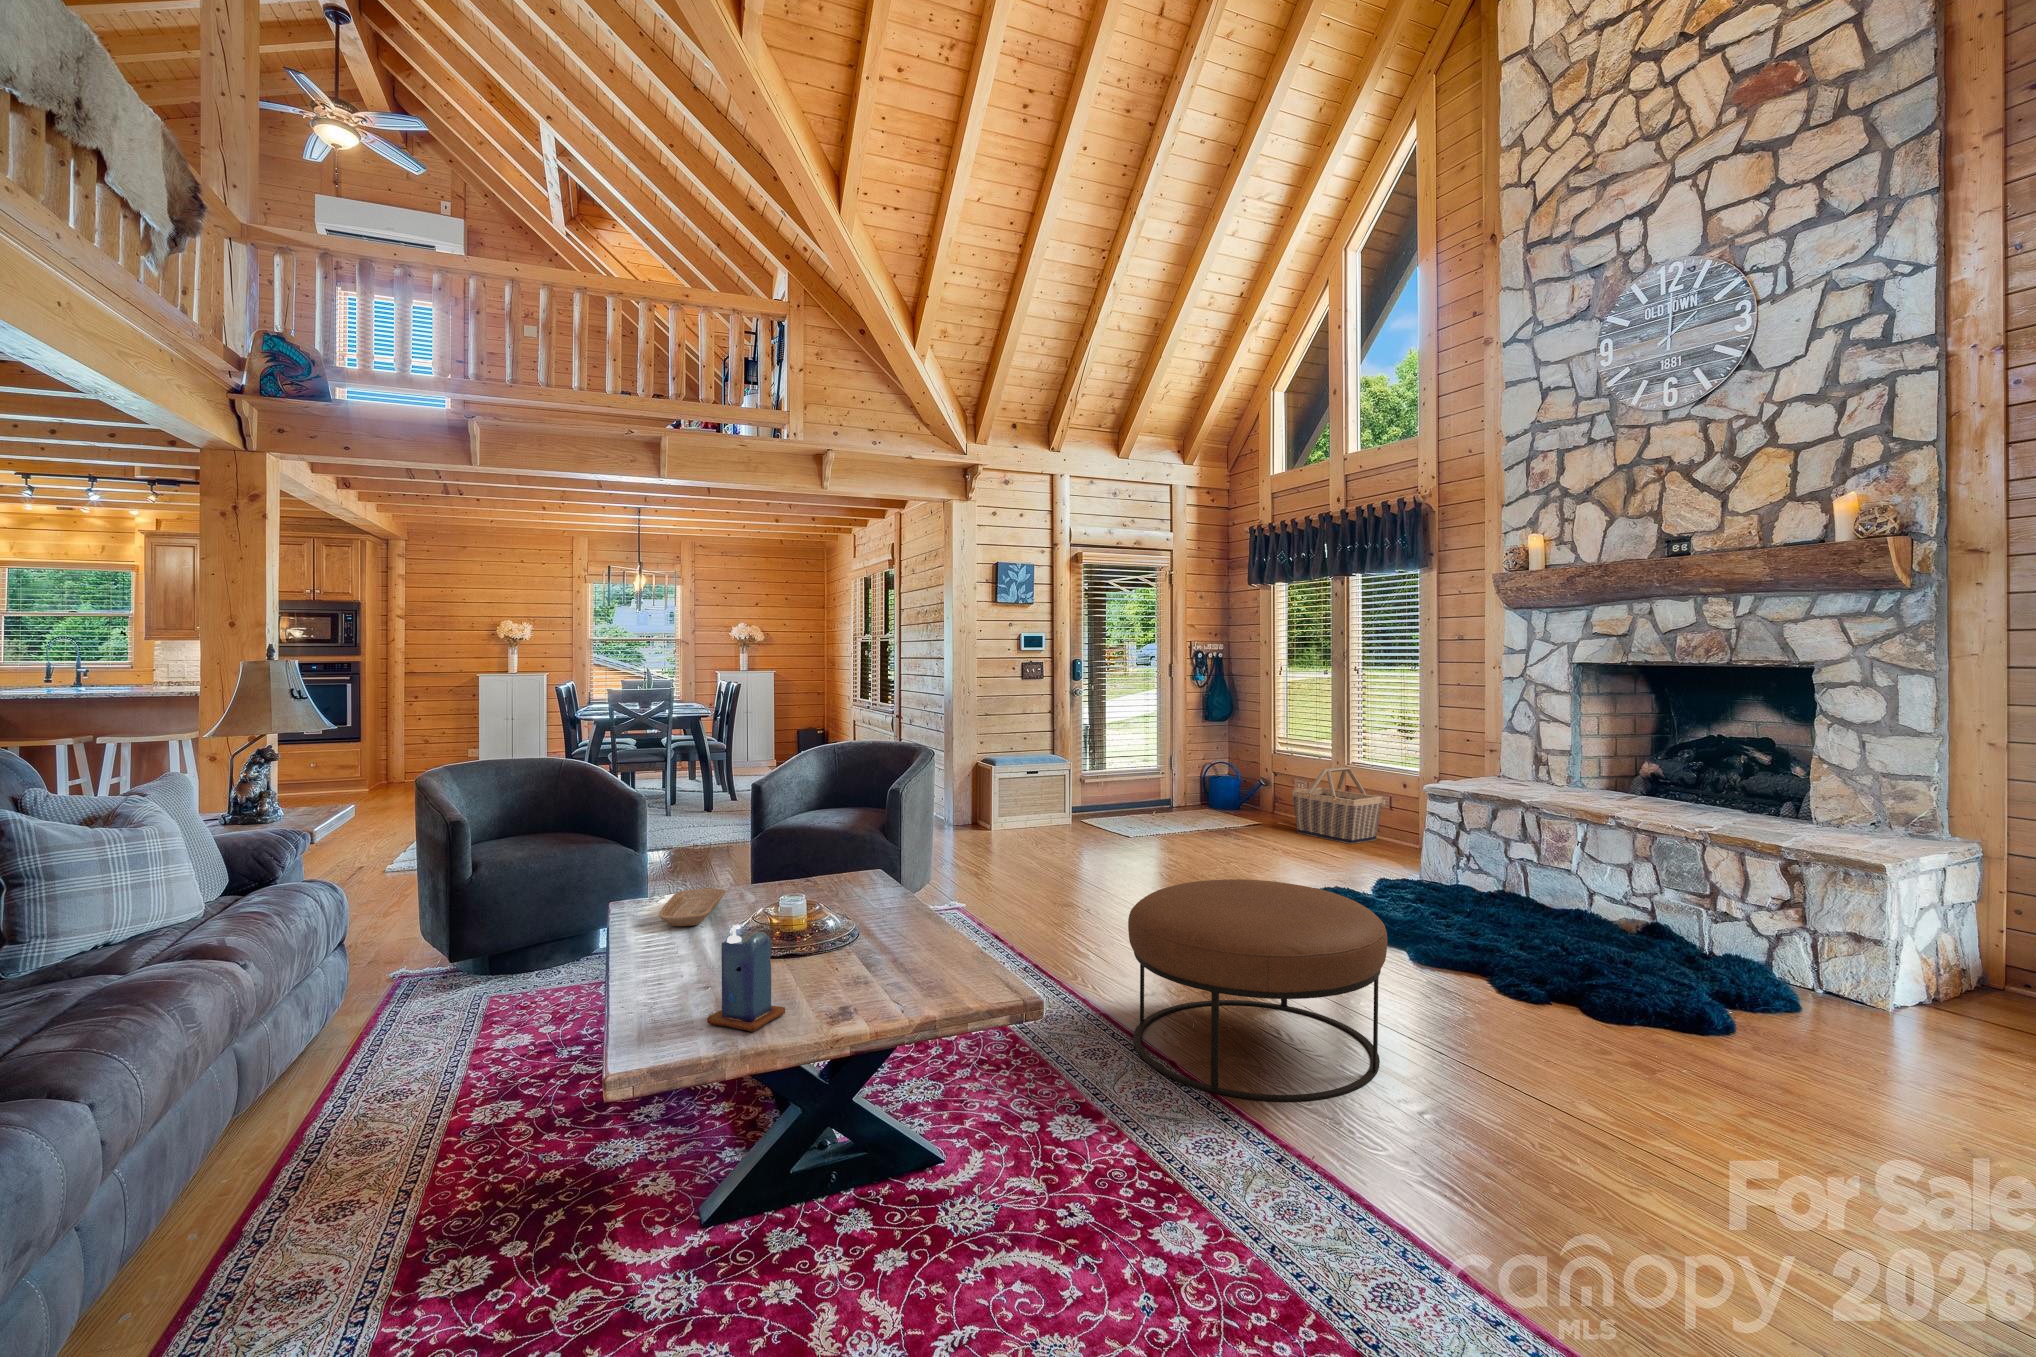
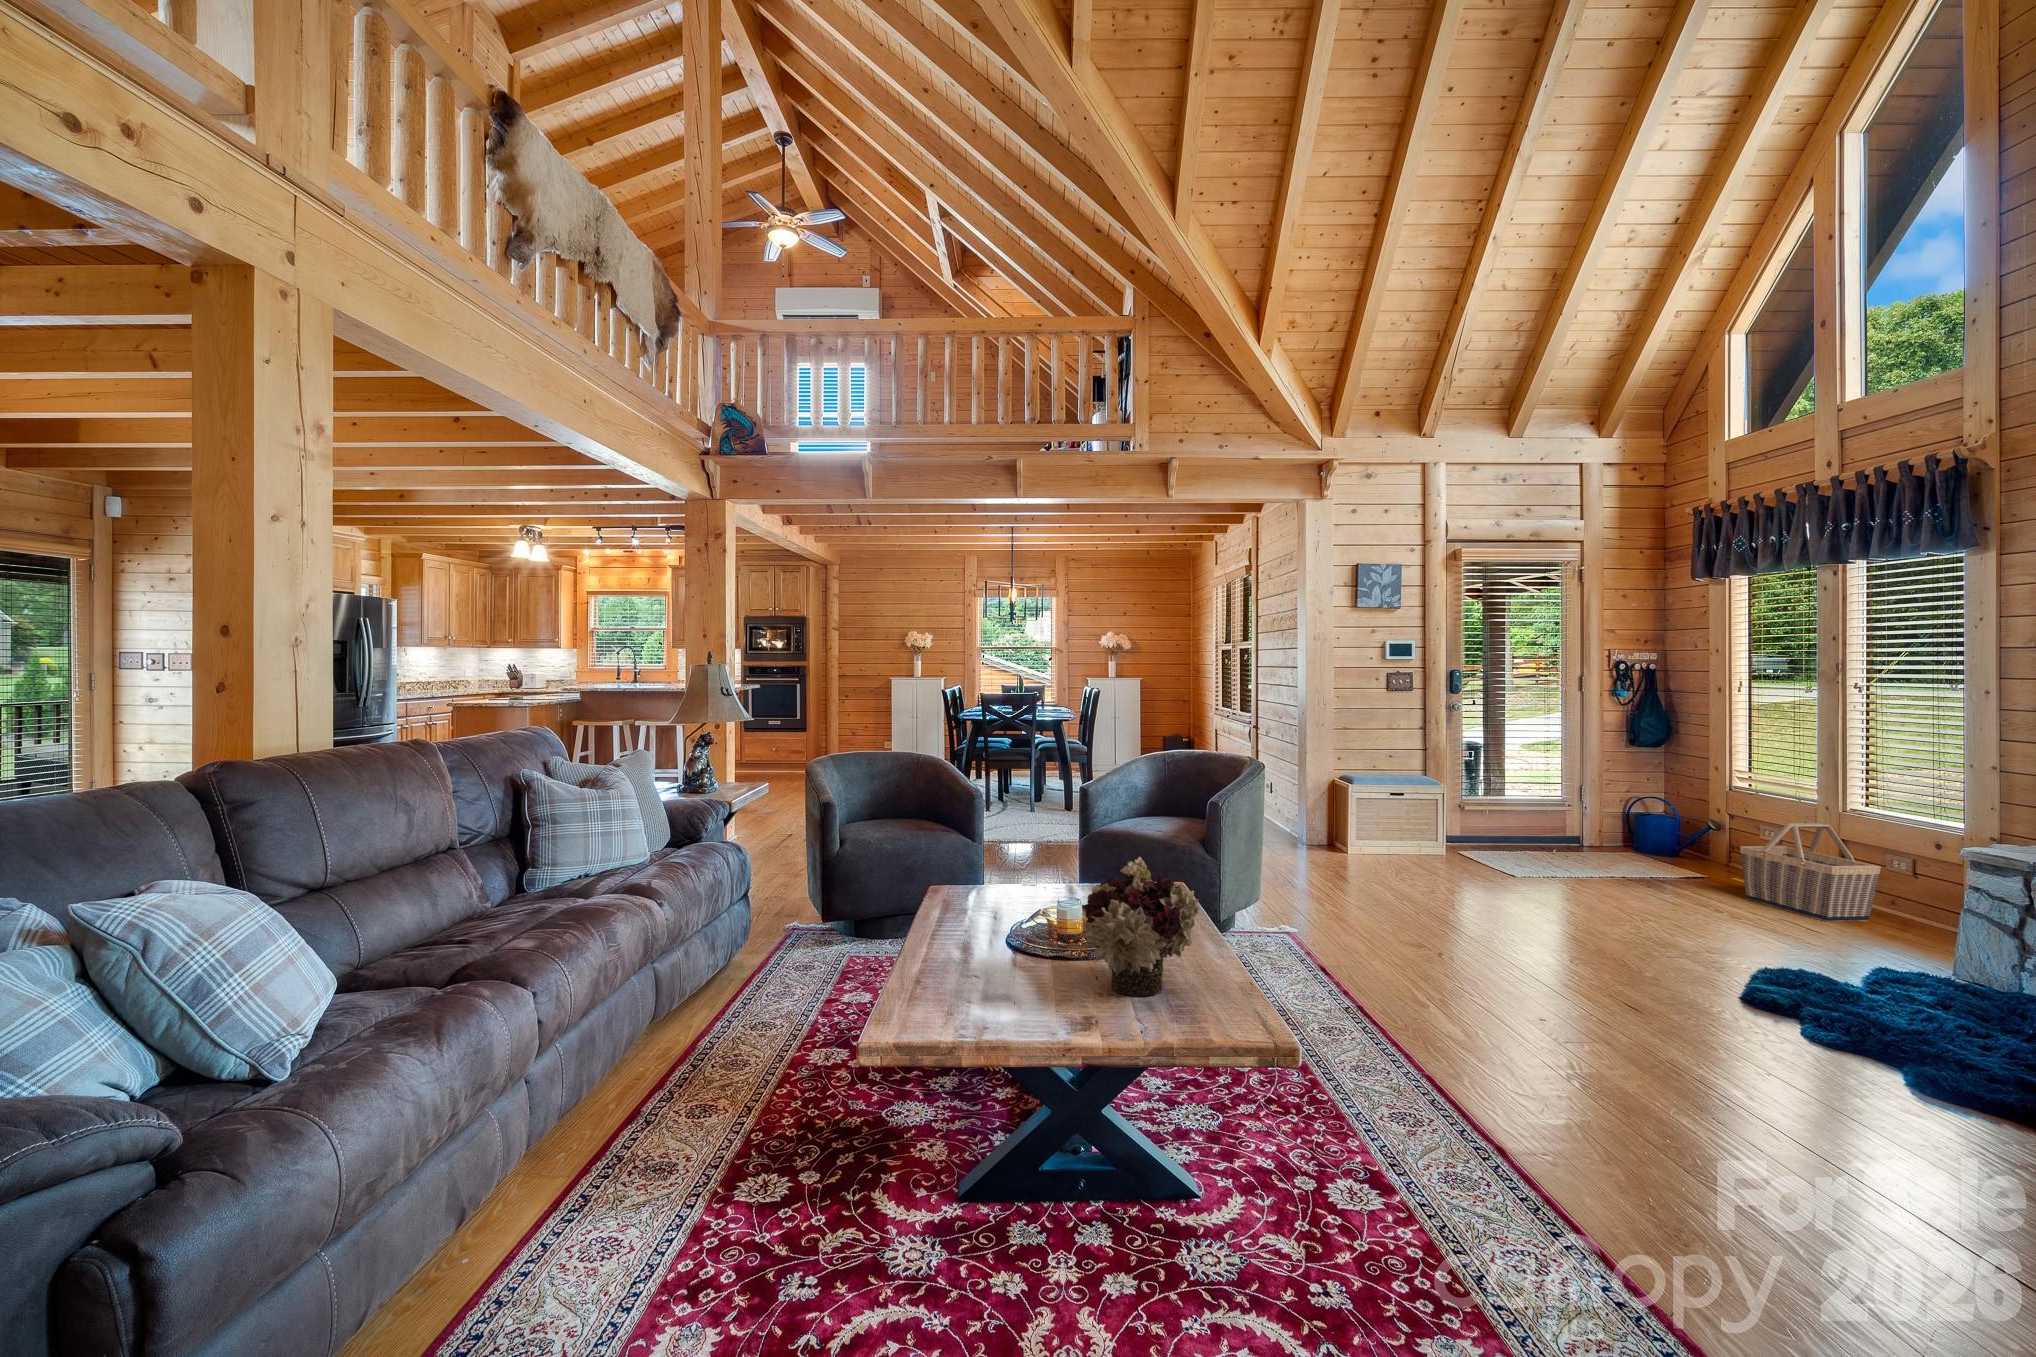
flower arrangement: none [818,843,933,981] -> present [1082,857,1199,996]
ottoman: present [1128,879,1387,1101] -> none [1451,943,1816,1240]
tray: present [659,888,726,926] -> none [963,882,1029,916]
candle: present [707,925,785,1032] -> none [965,921,1037,1026]

